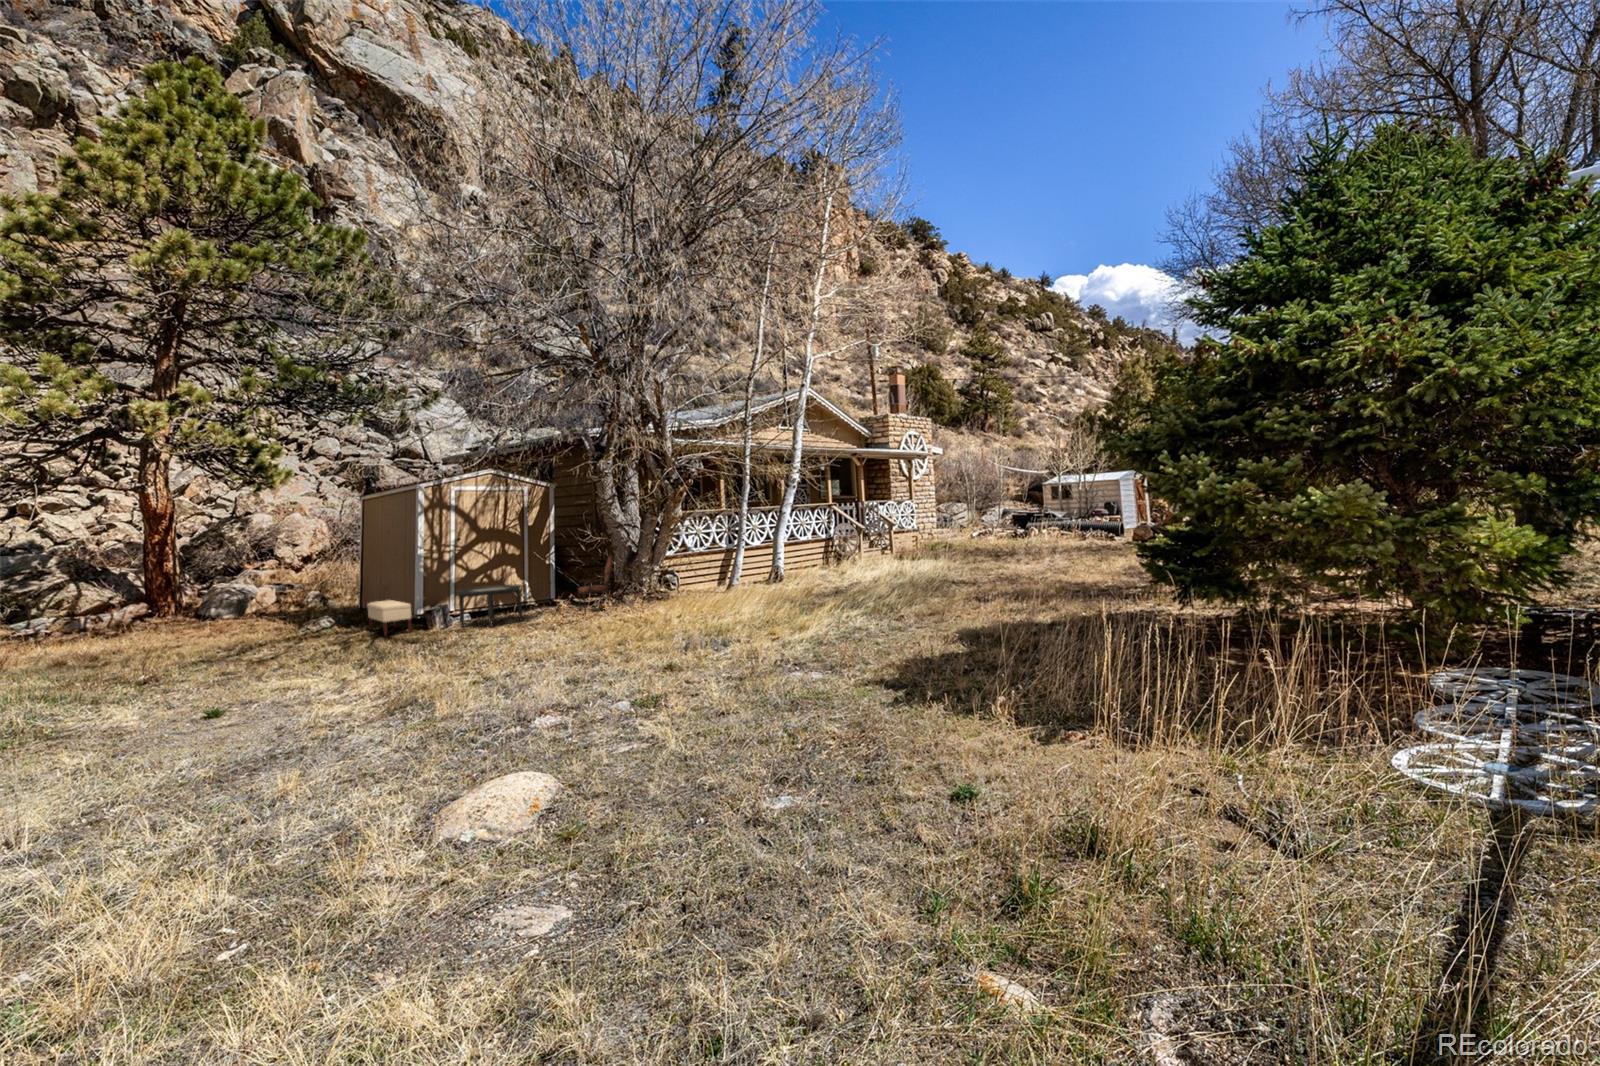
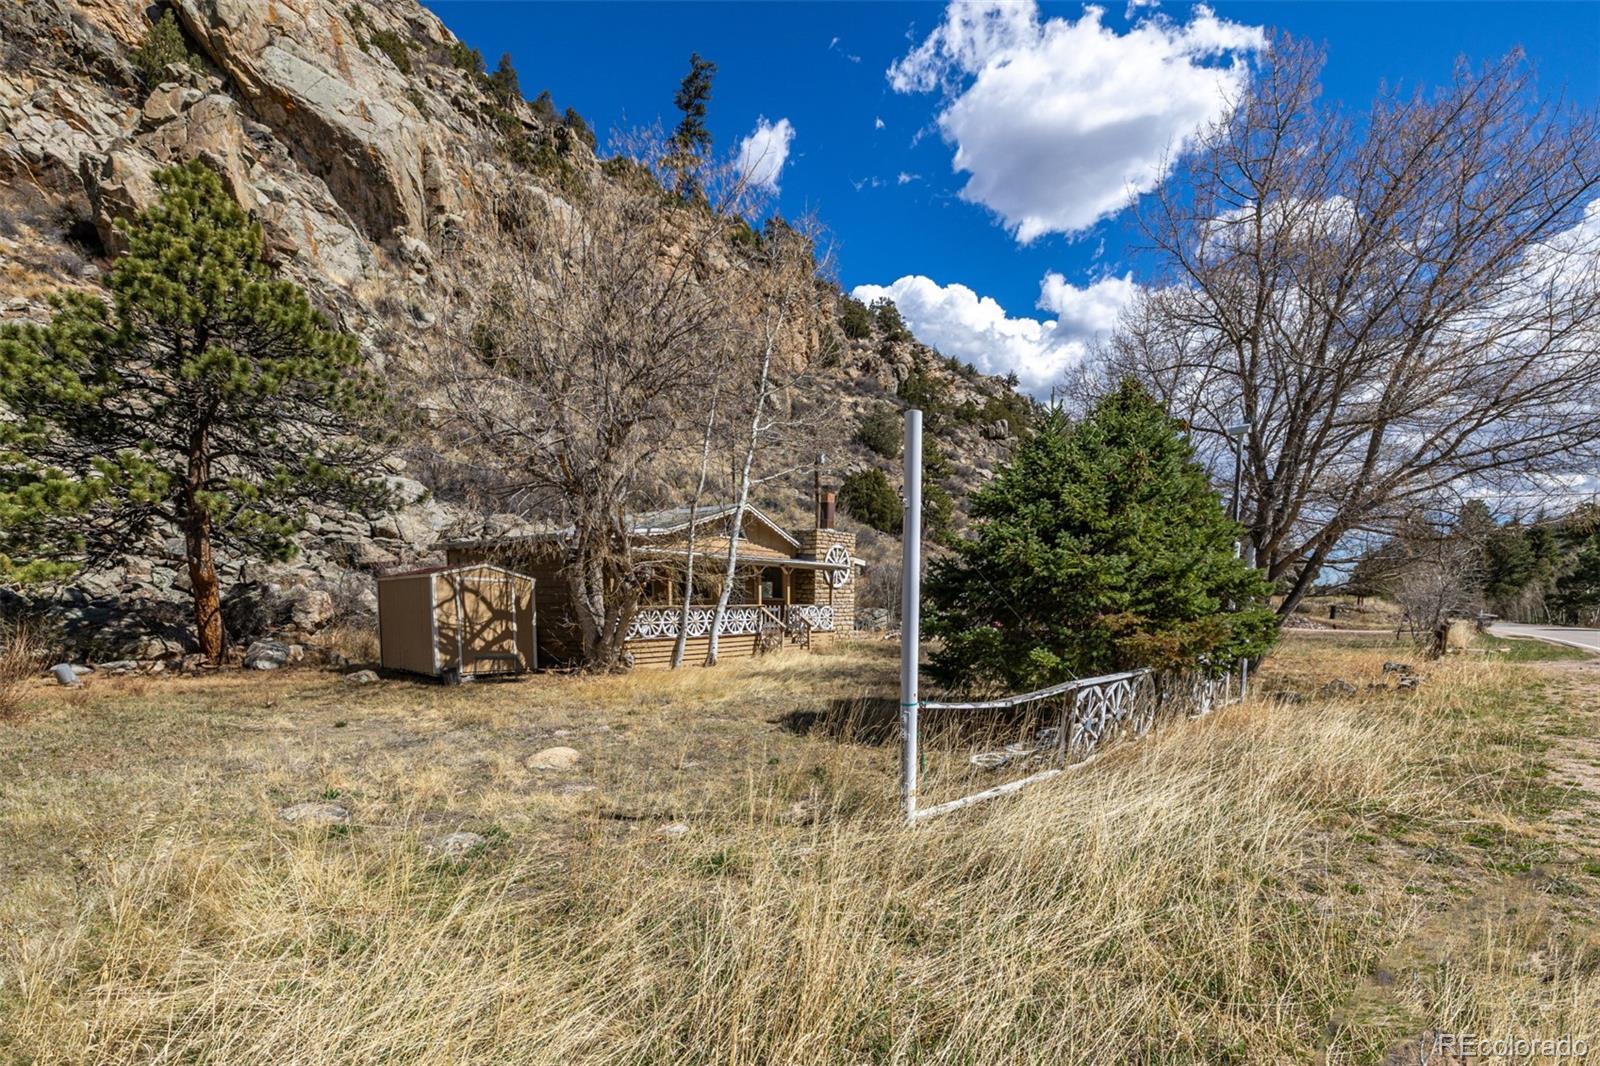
armchair: present [578,555,613,612] -> none [557,636,587,679]
bench: present [367,600,412,636] -> none [400,659,441,685]

